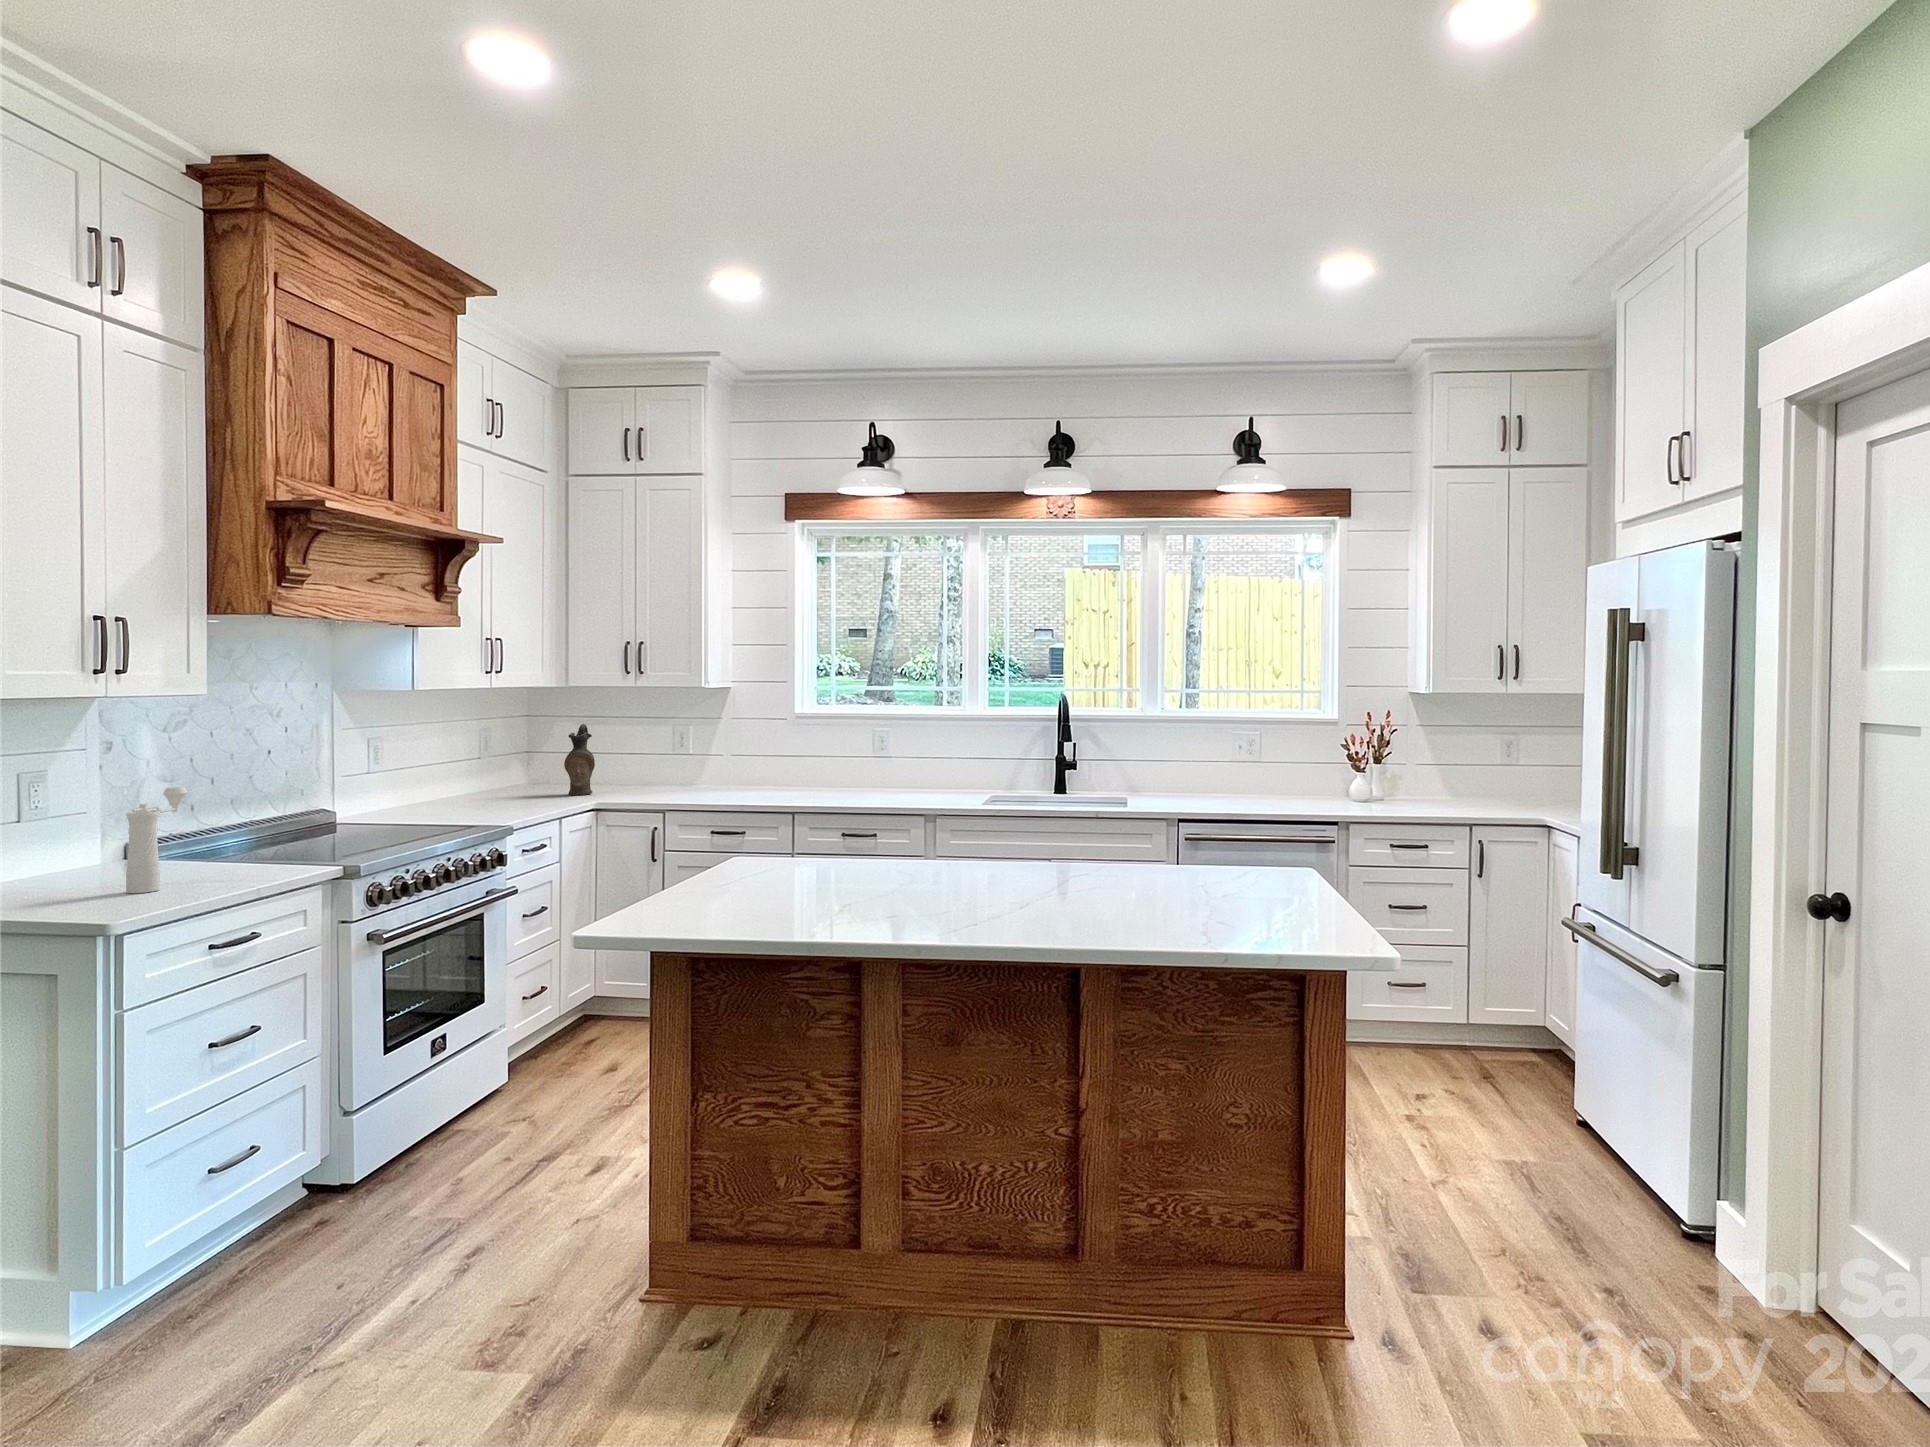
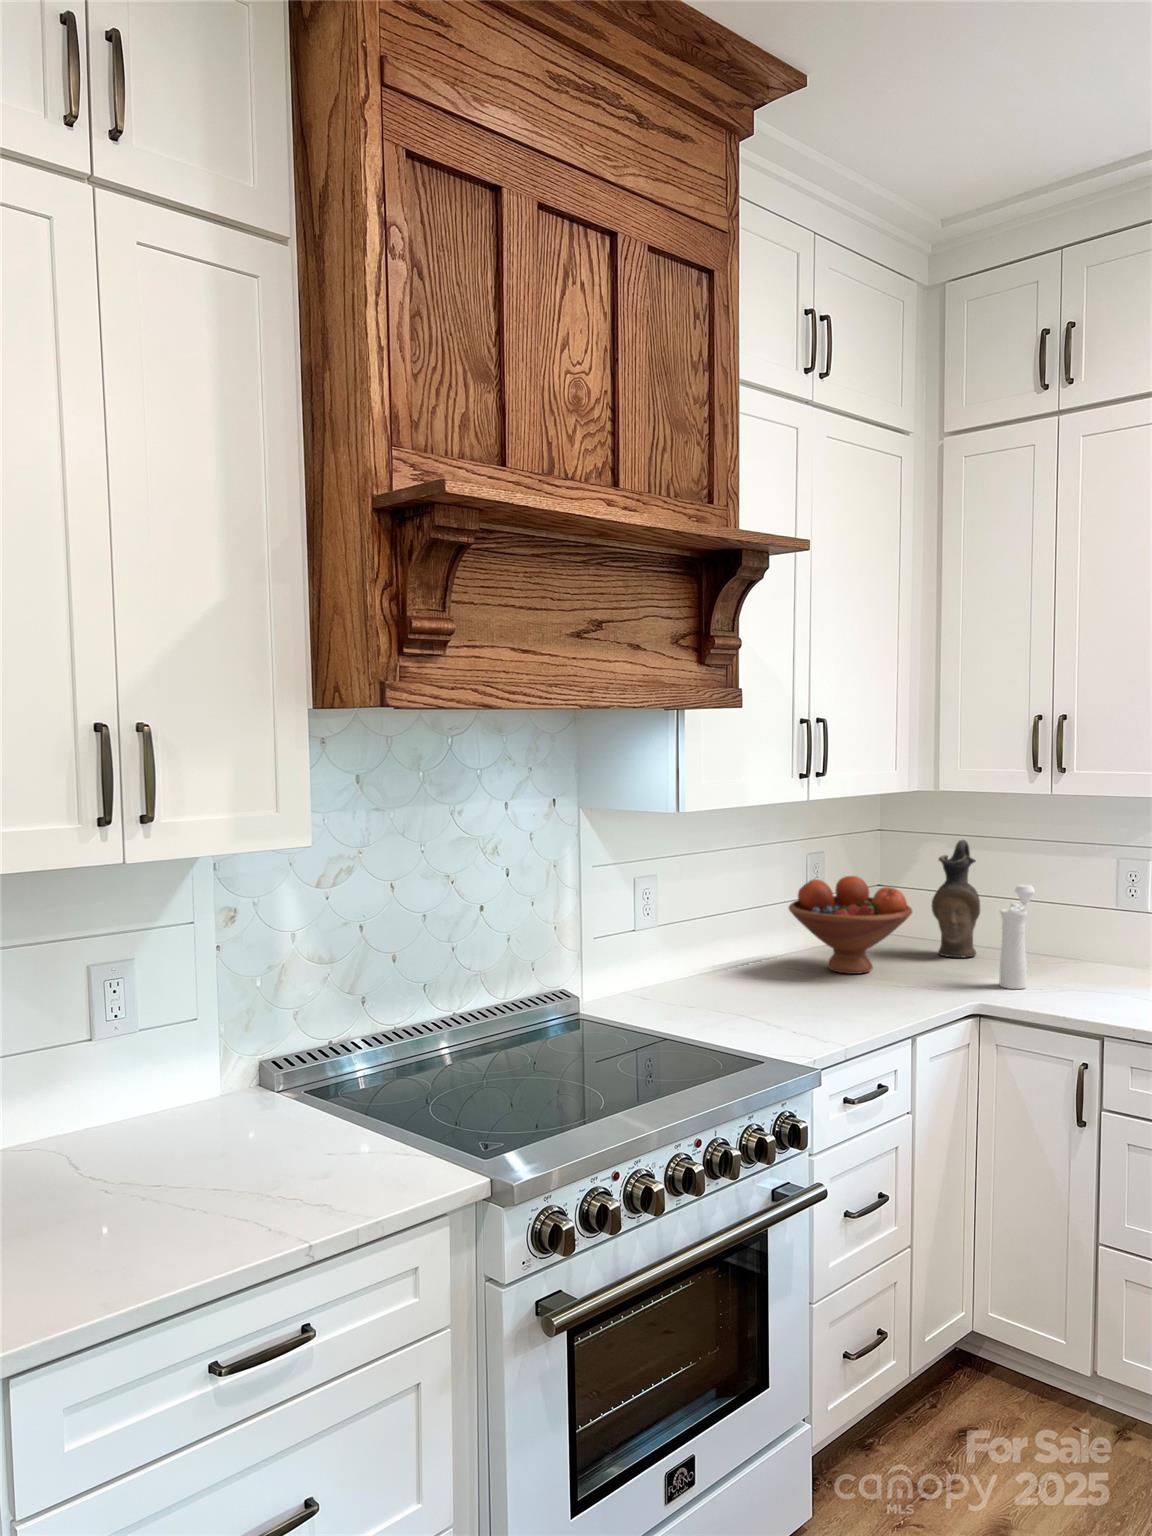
fruit bowl: none [472,746,554,803] -> present [789,876,912,974]
pepper mill: present [126,787,188,893] -> present [1000,885,1035,989]

